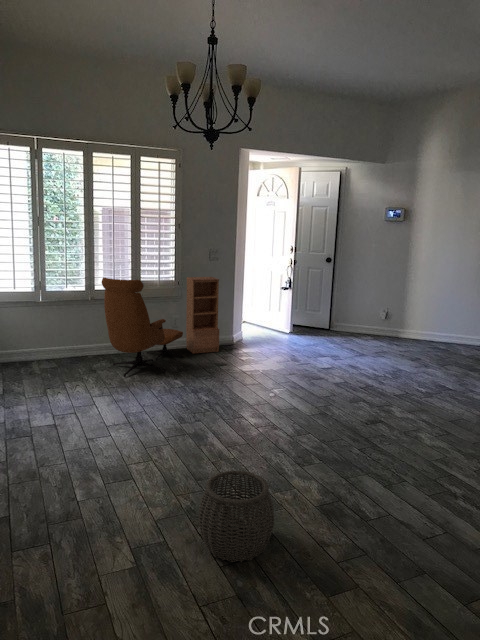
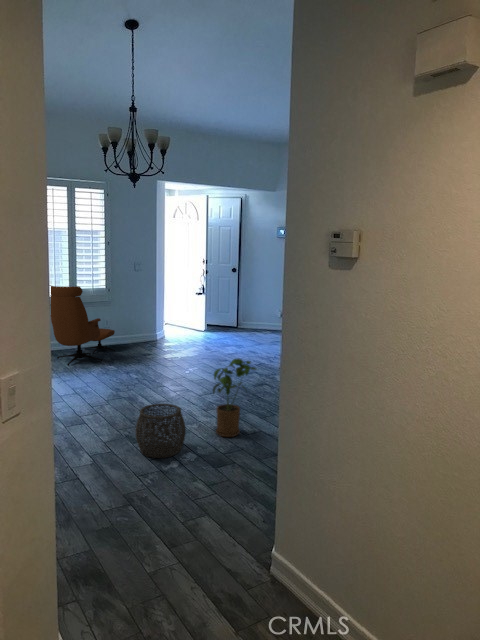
bookcase: present [186,277,219,354] -> none [116,285,145,348]
house plant: none [316,407,388,523] -> present [213,359,257,437]

